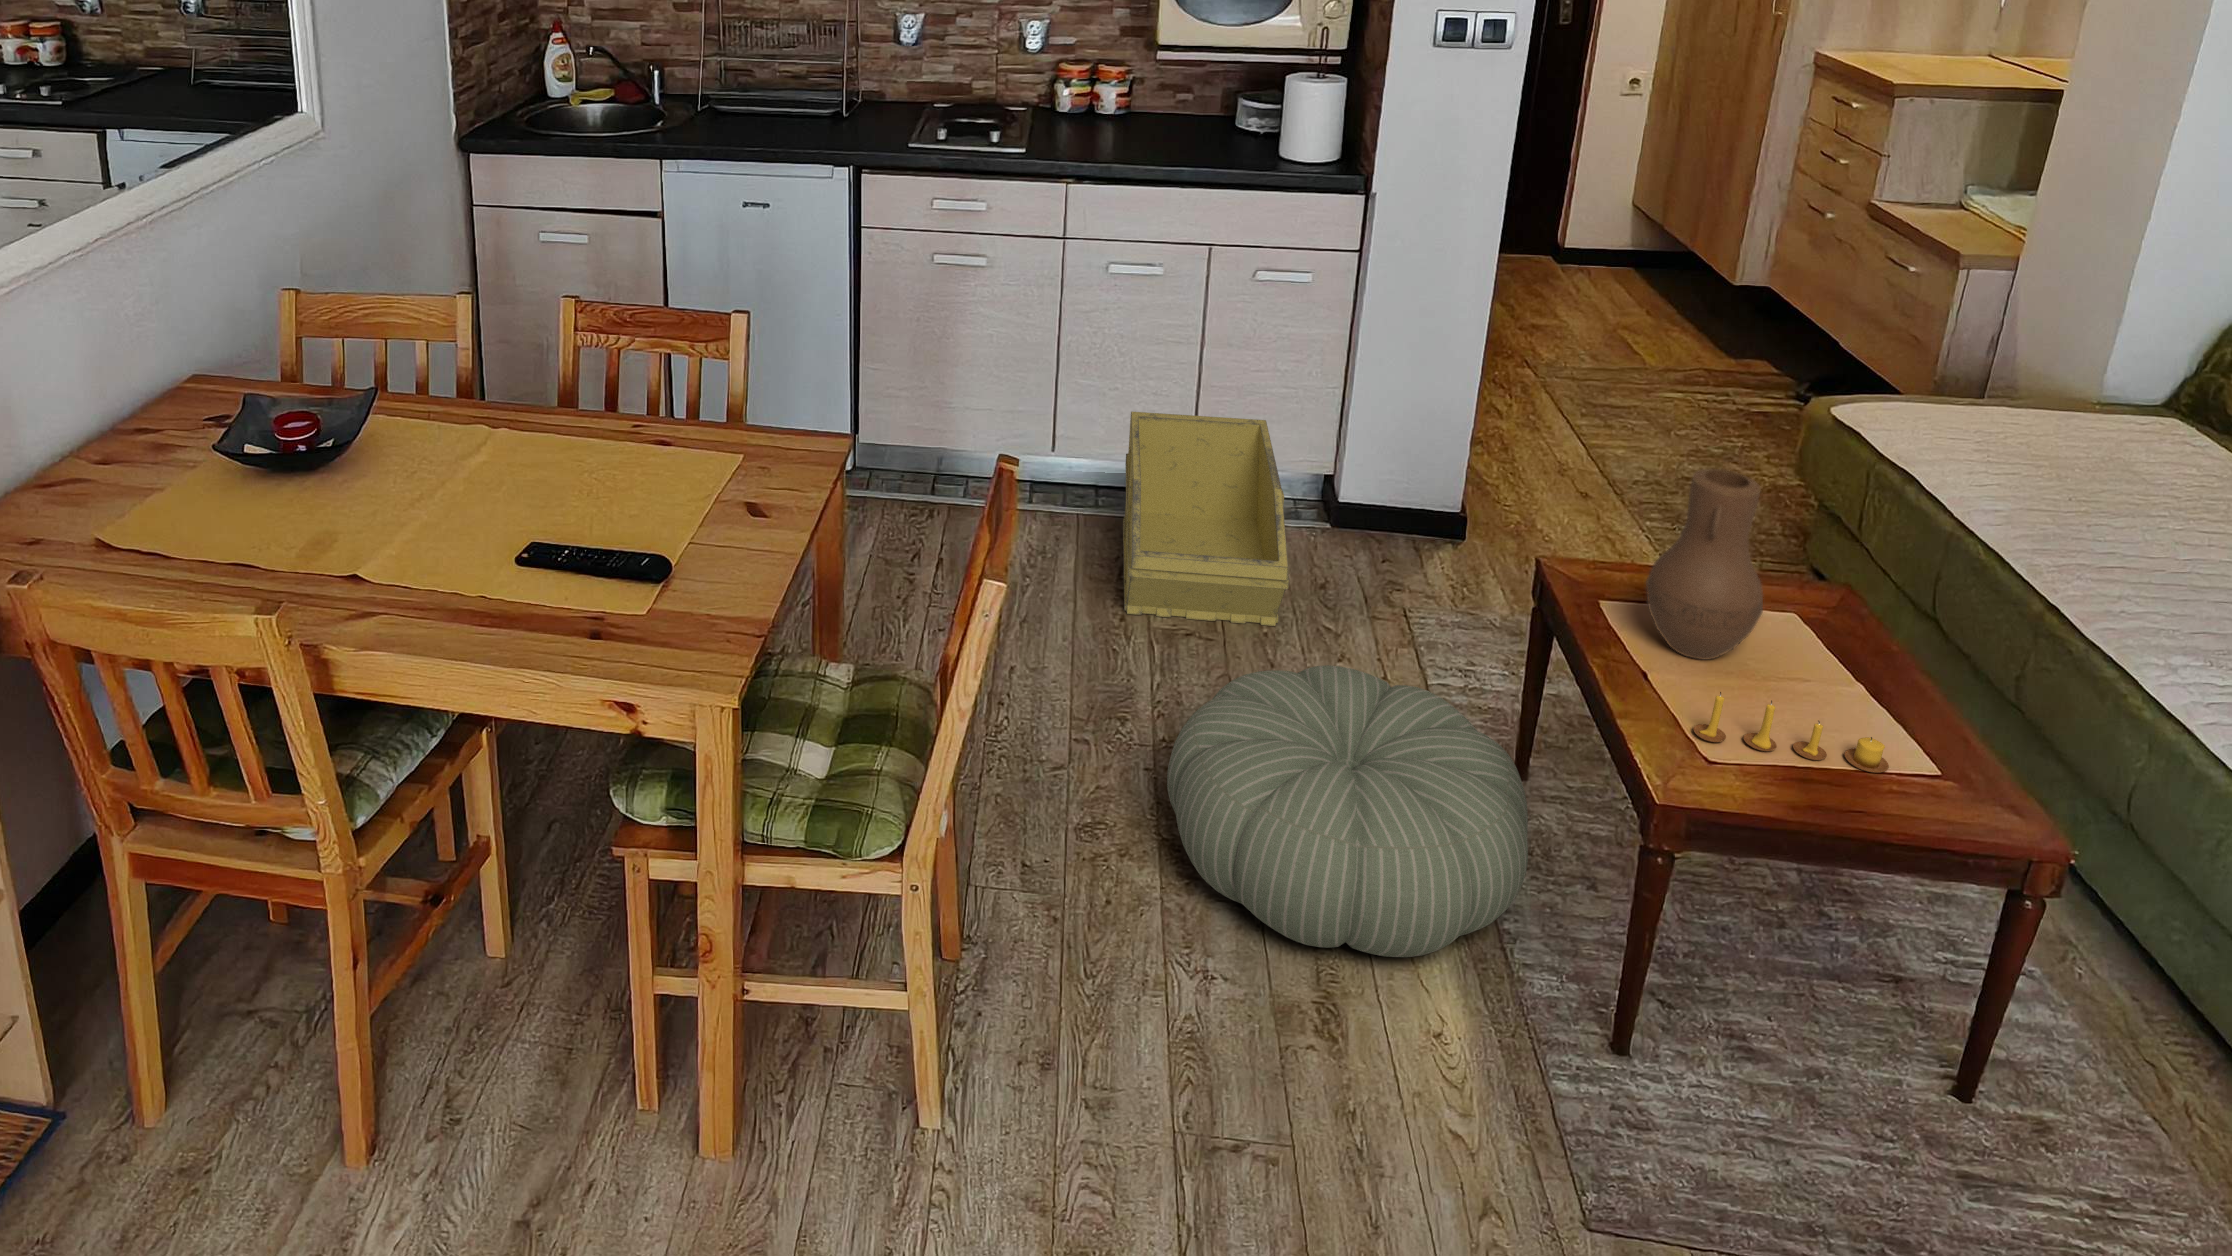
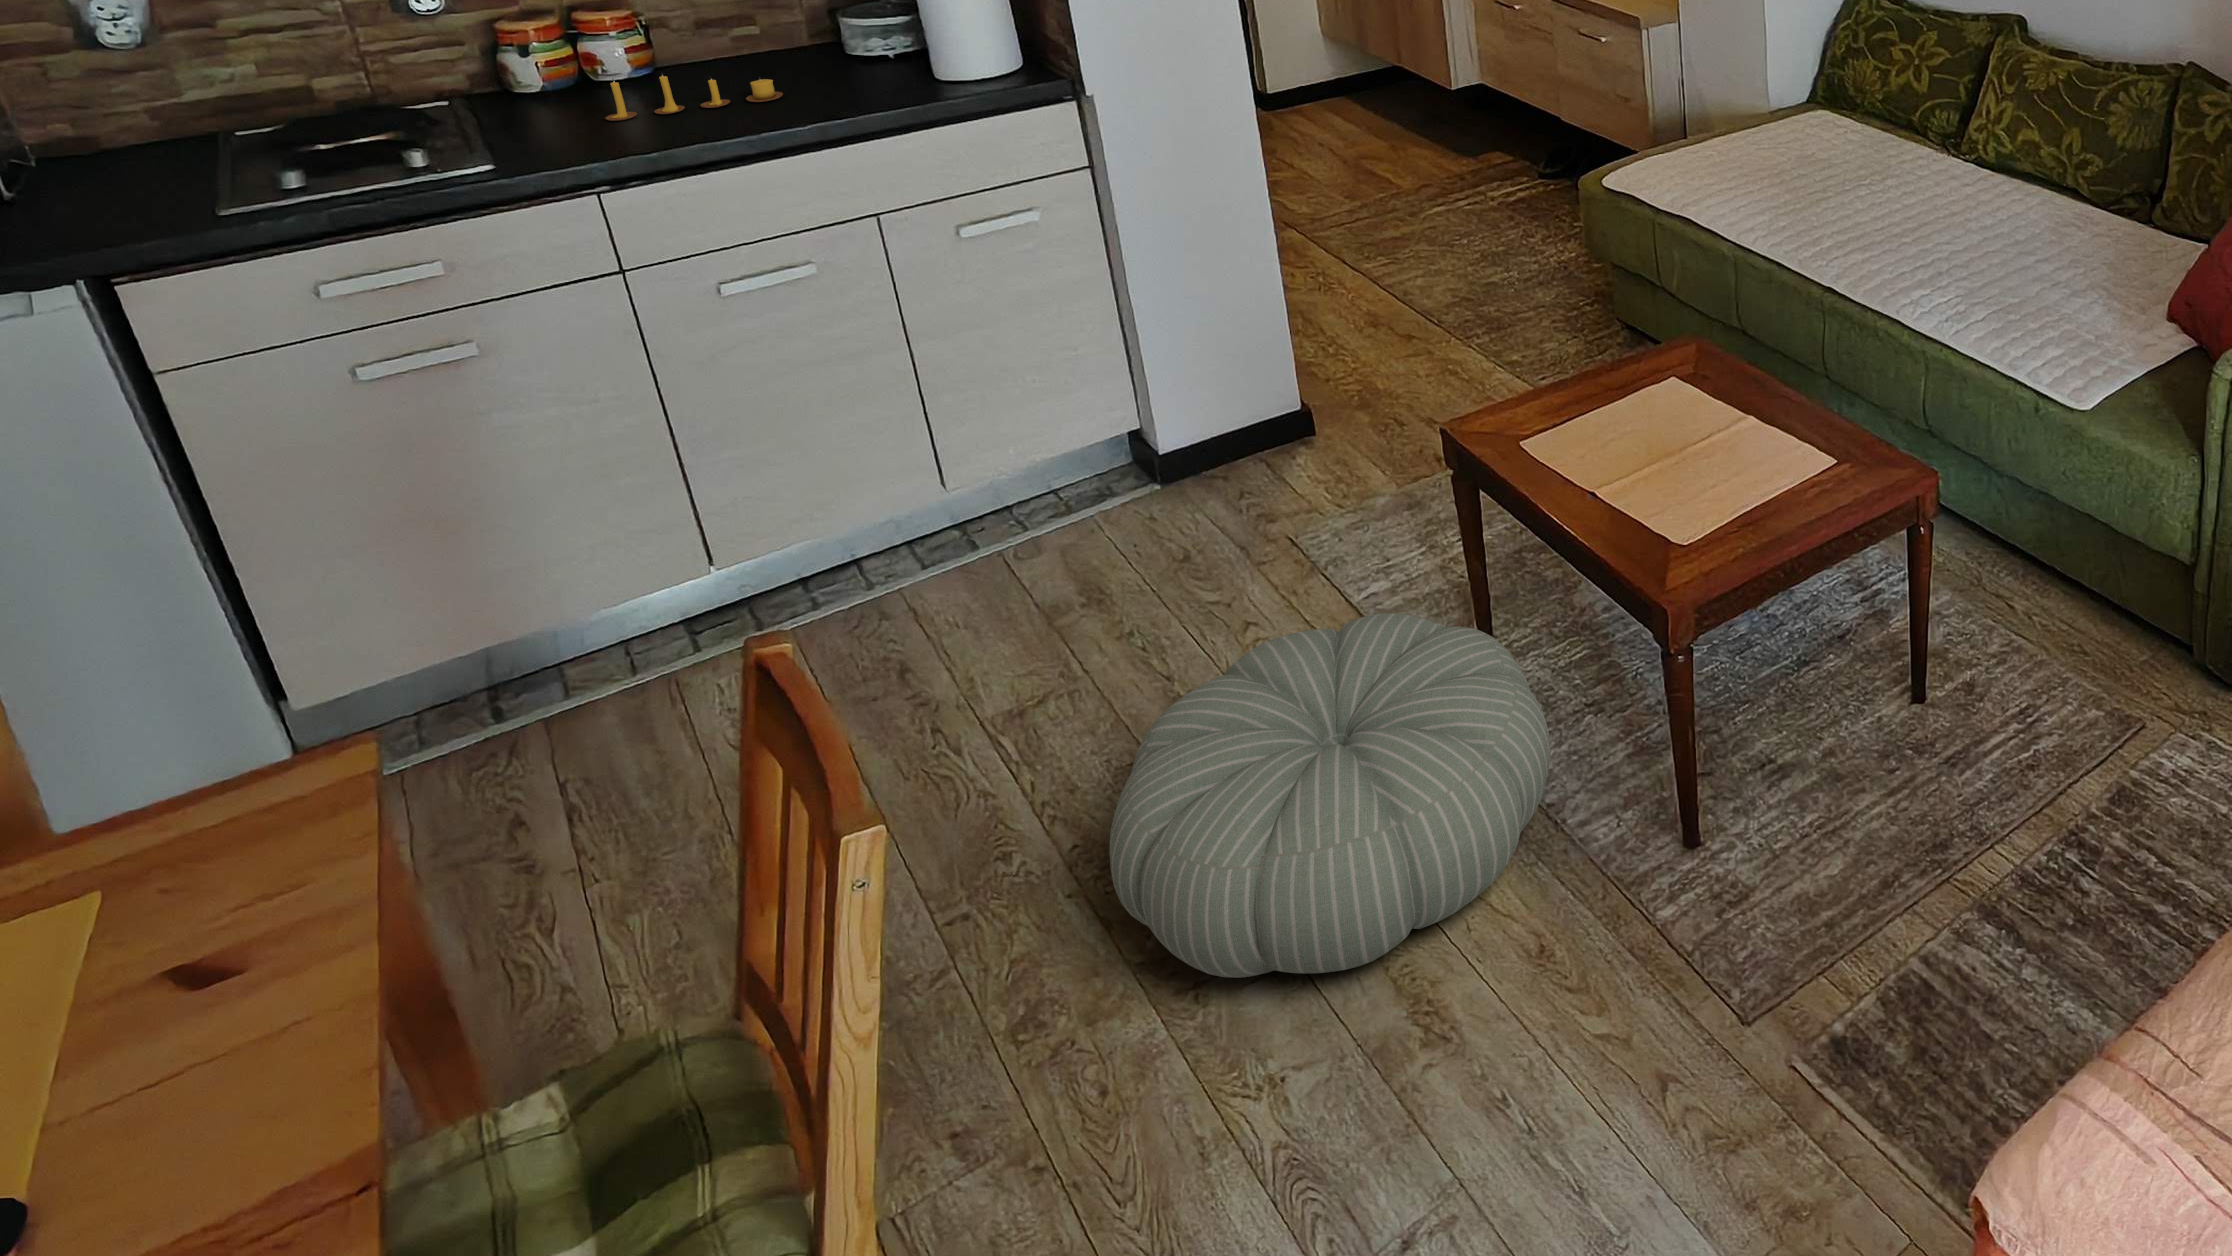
storage bin: present [1123,412,1289,626] -> none [829,396,1154,715]
vase: present [1646,469,1763,660] -> none [1563,277,1668,461]
candle: present [1693,692,1889,773] -> present [605,72,783,121]

